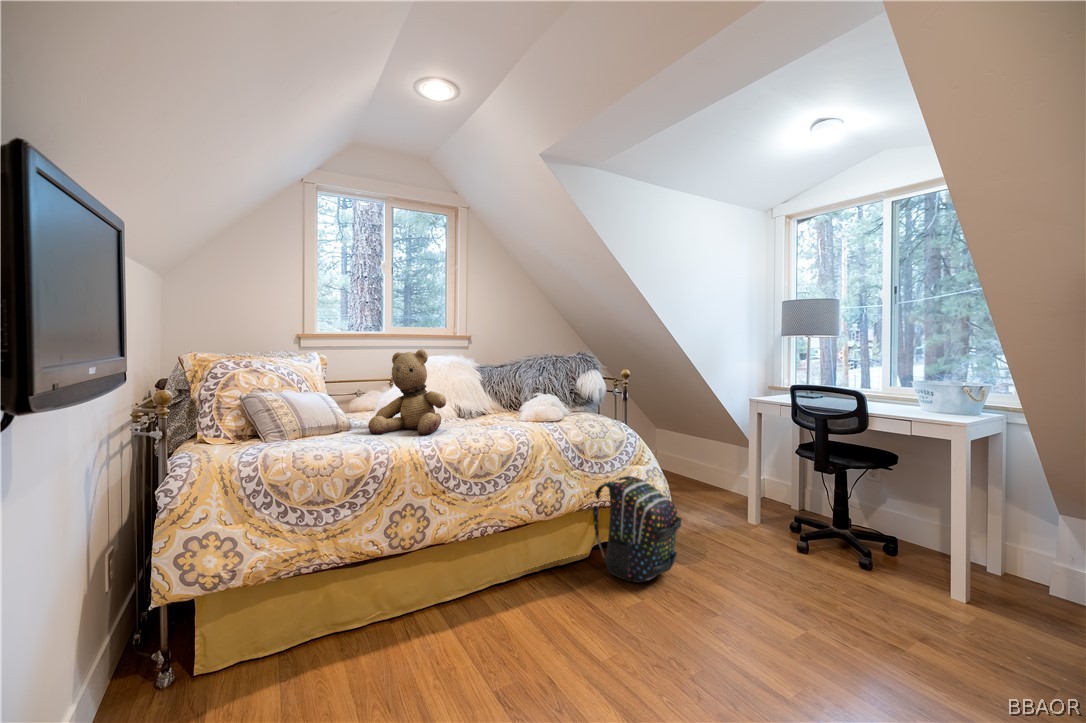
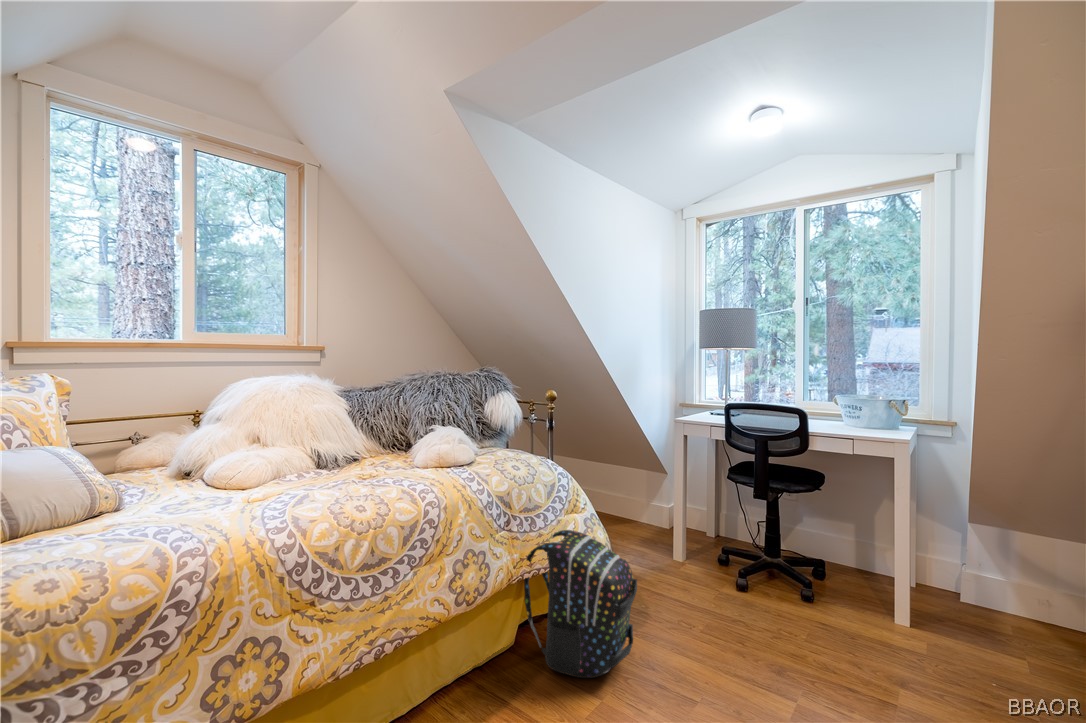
teddy bear: present [368,349,446,435] -> none [163,367,308,515]

